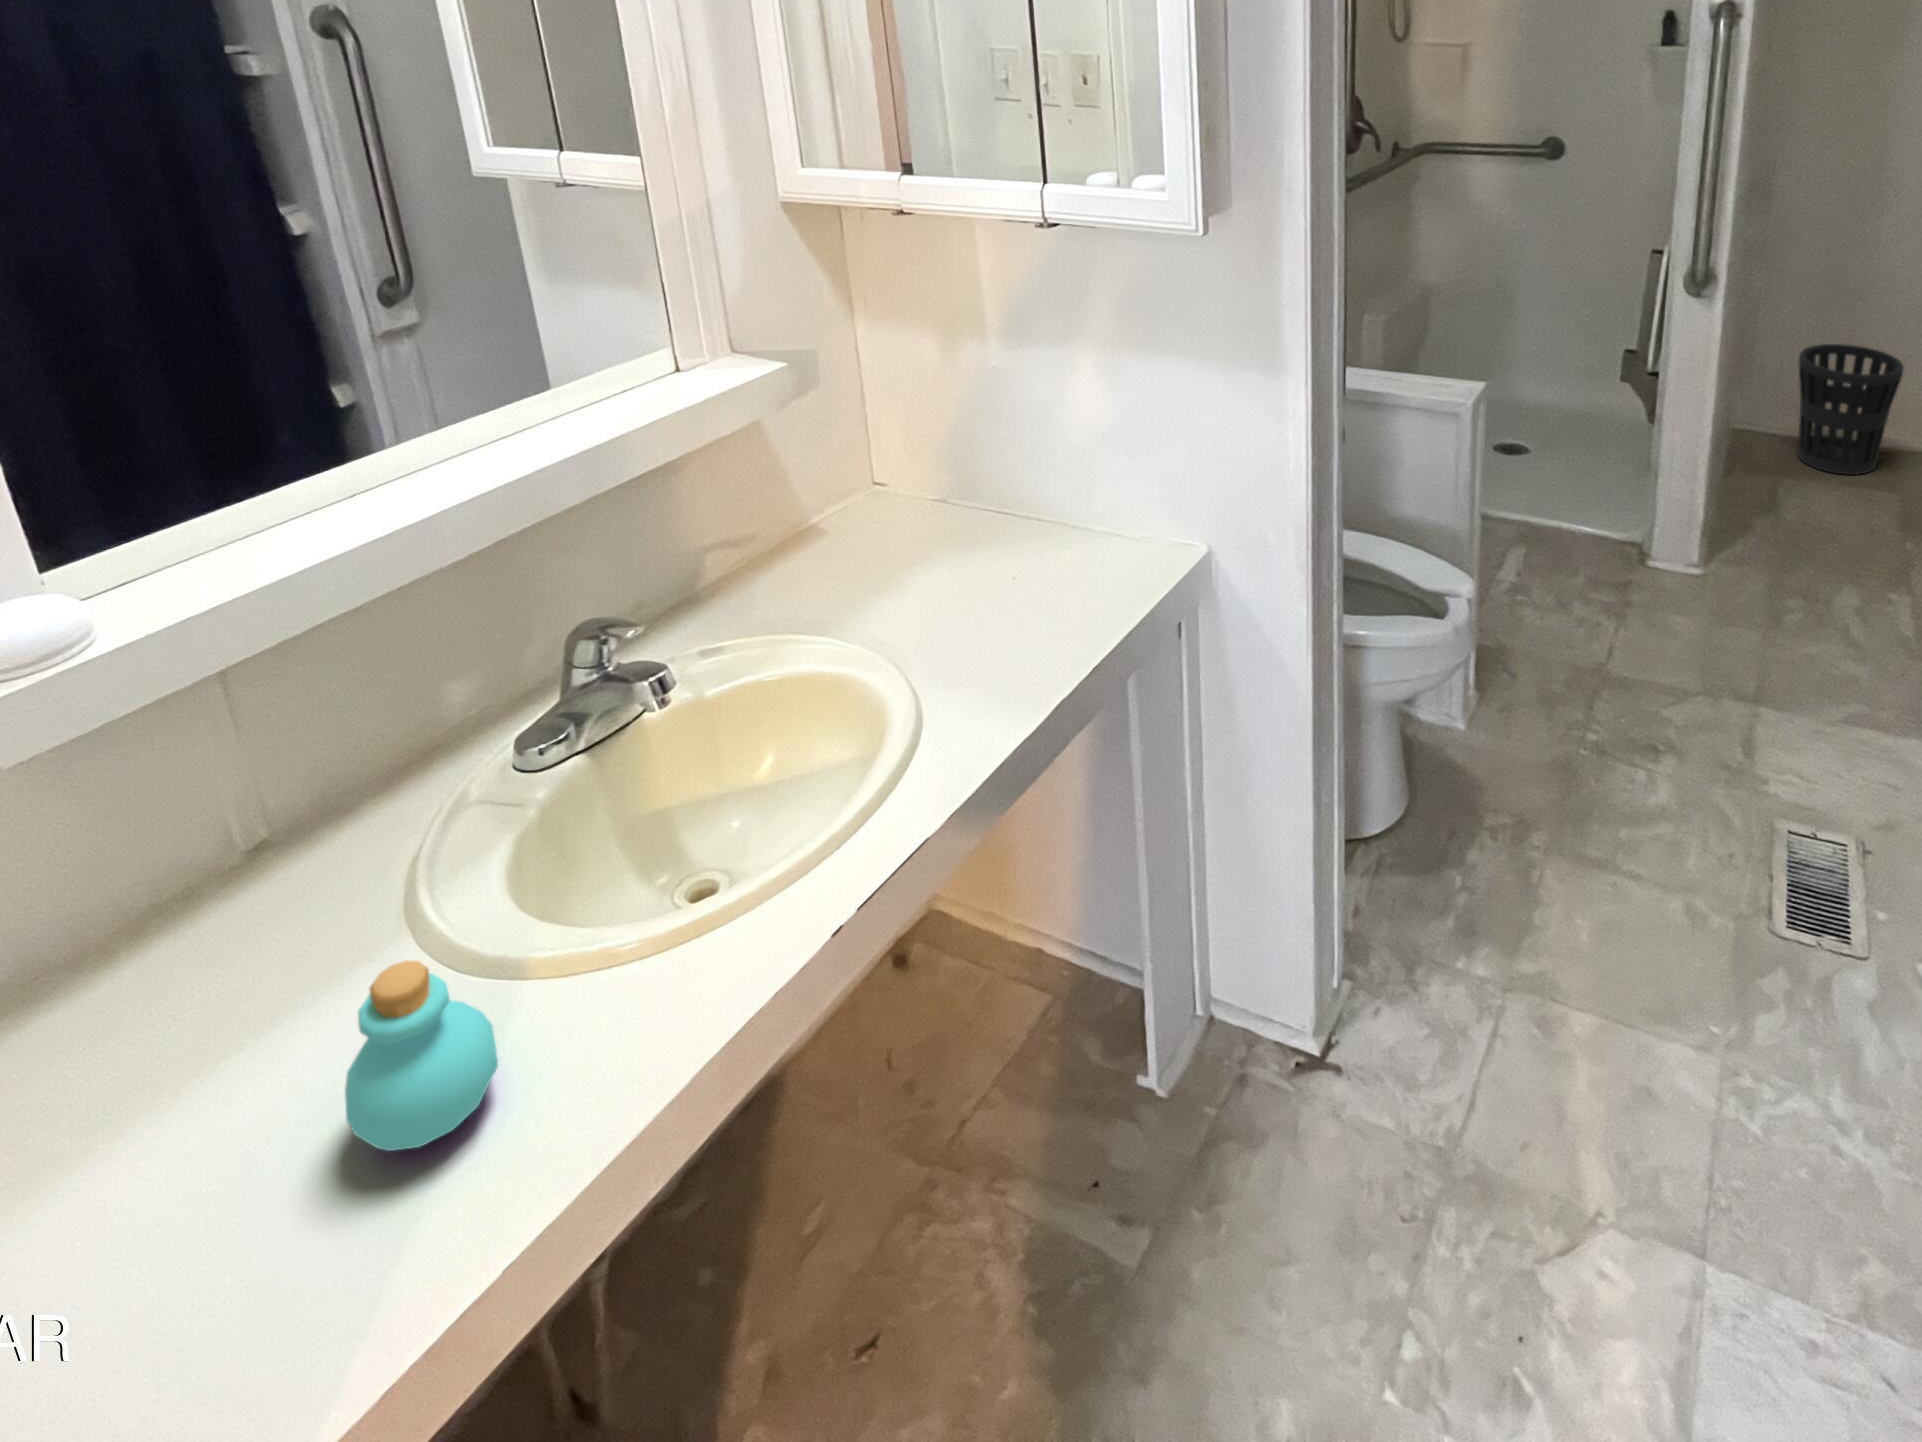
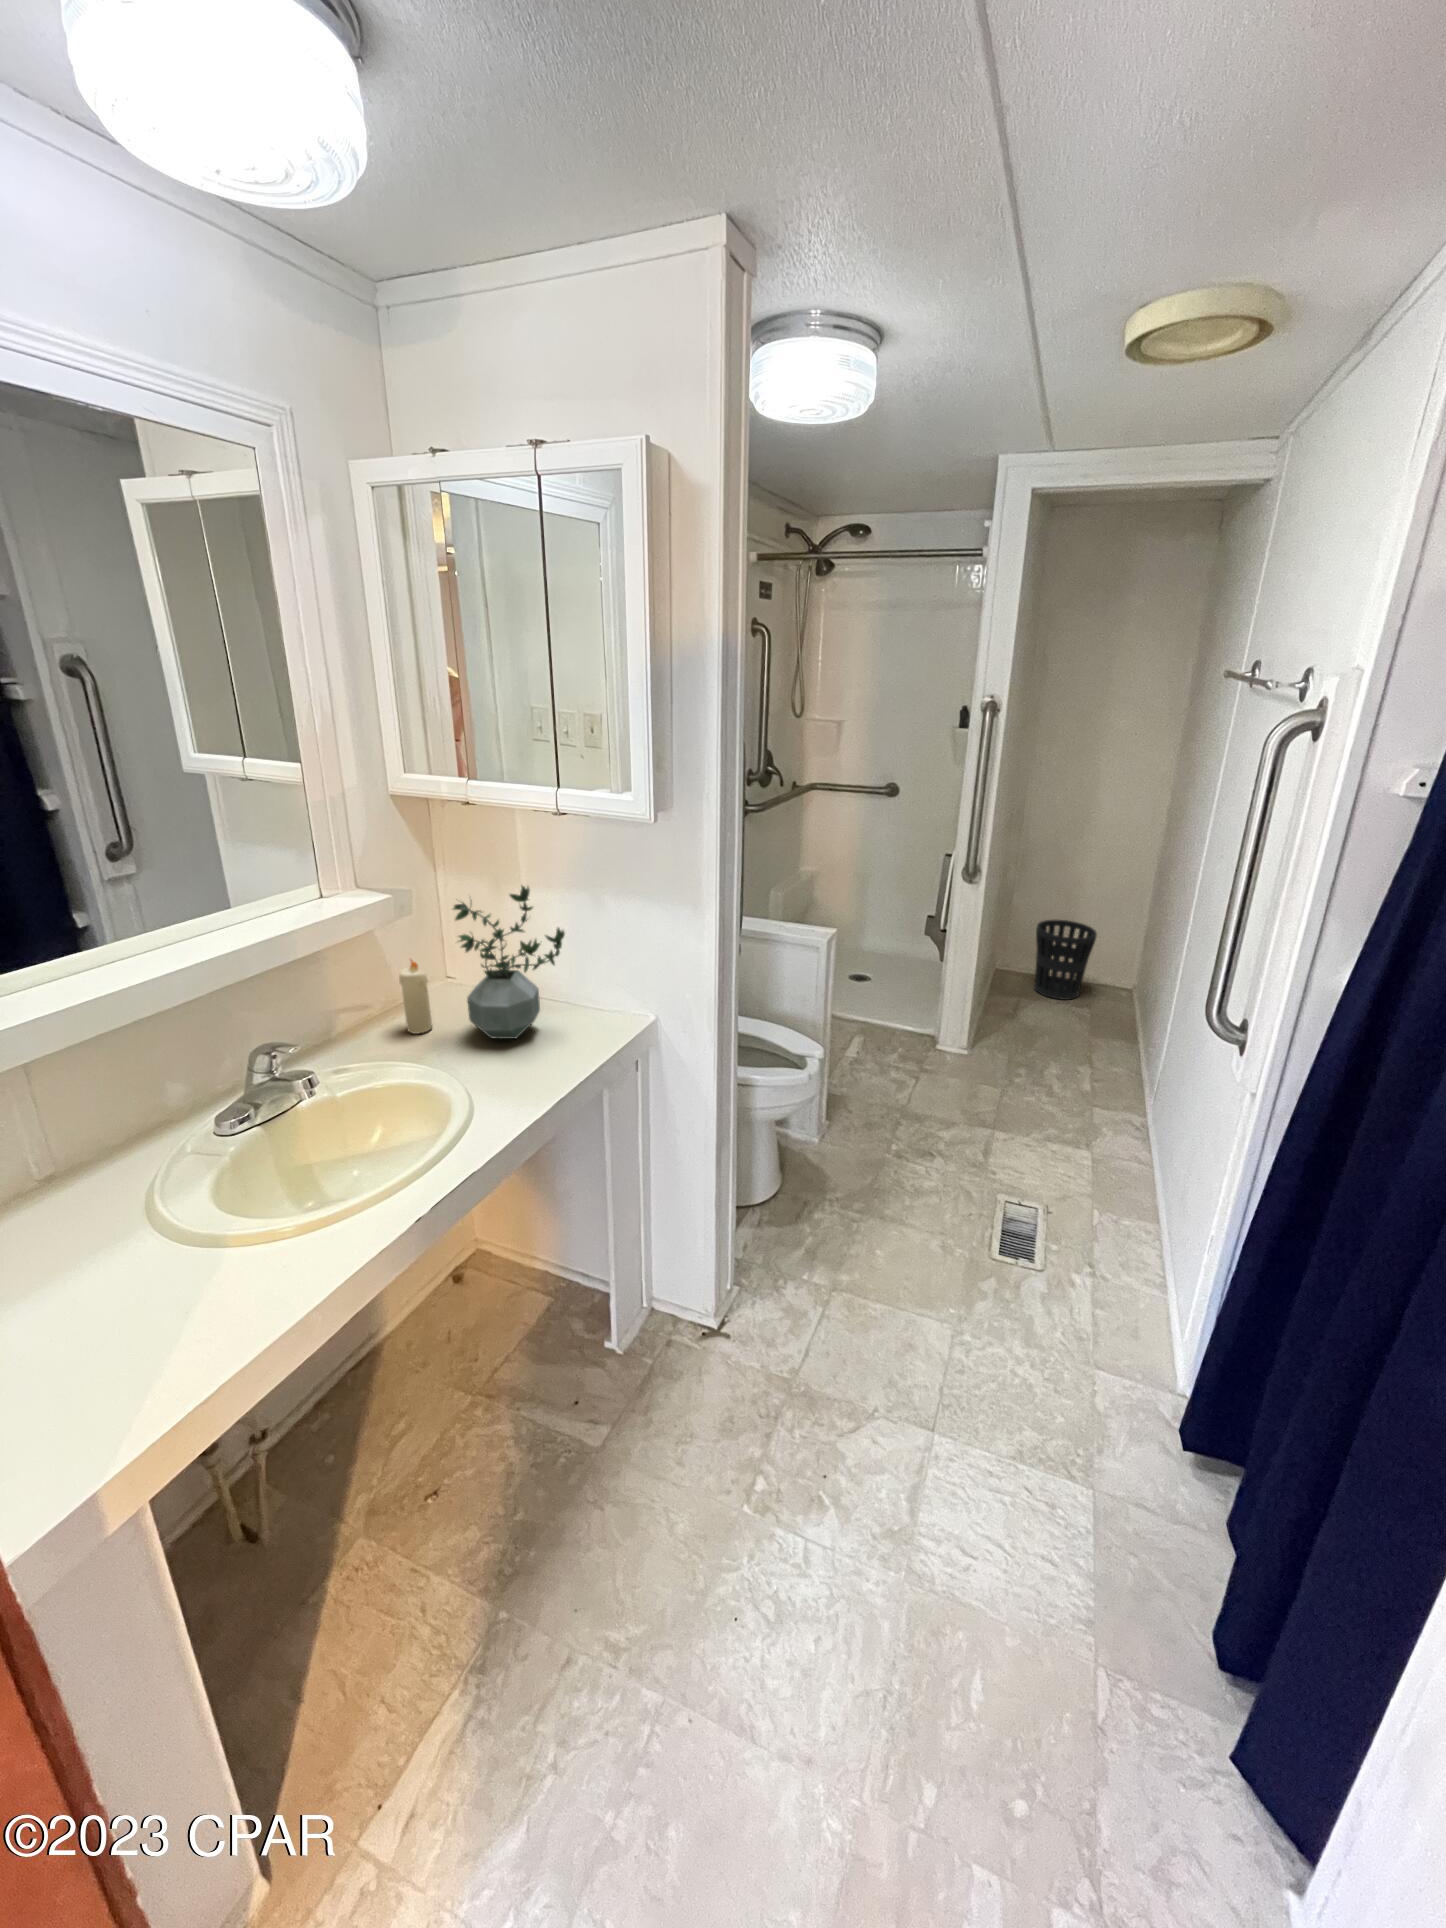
potted plant: none [879,339,1059,588] -> present [453,886,565,1039]
candle: none [801,461,853,581] -> present [399,960,432,1034]
perfume bottle: present [345,961,498,1151] -> none [120,1221,214,1330]

